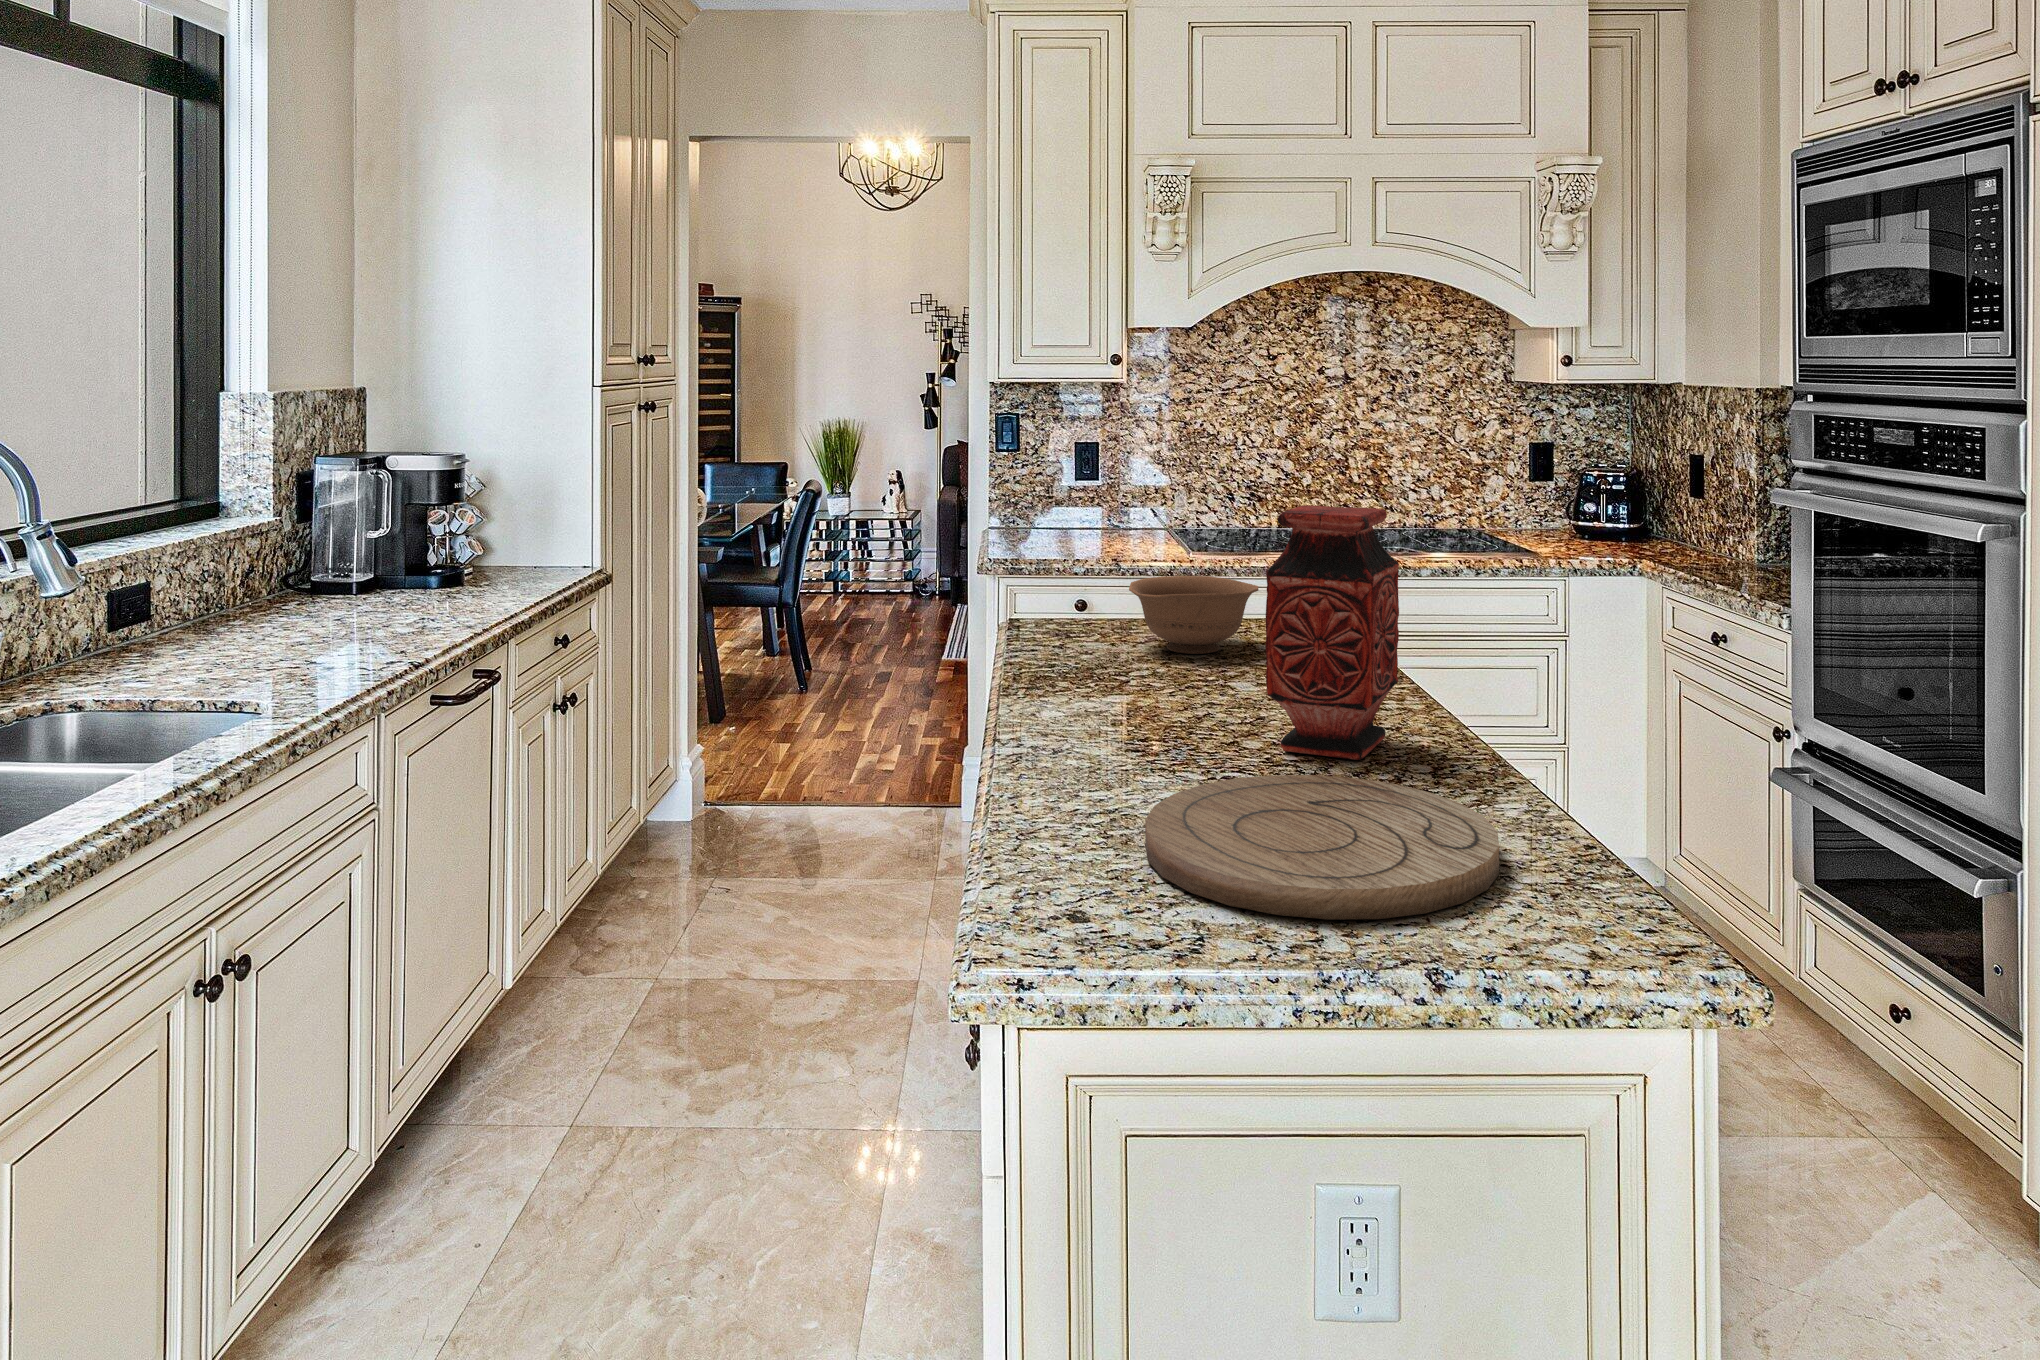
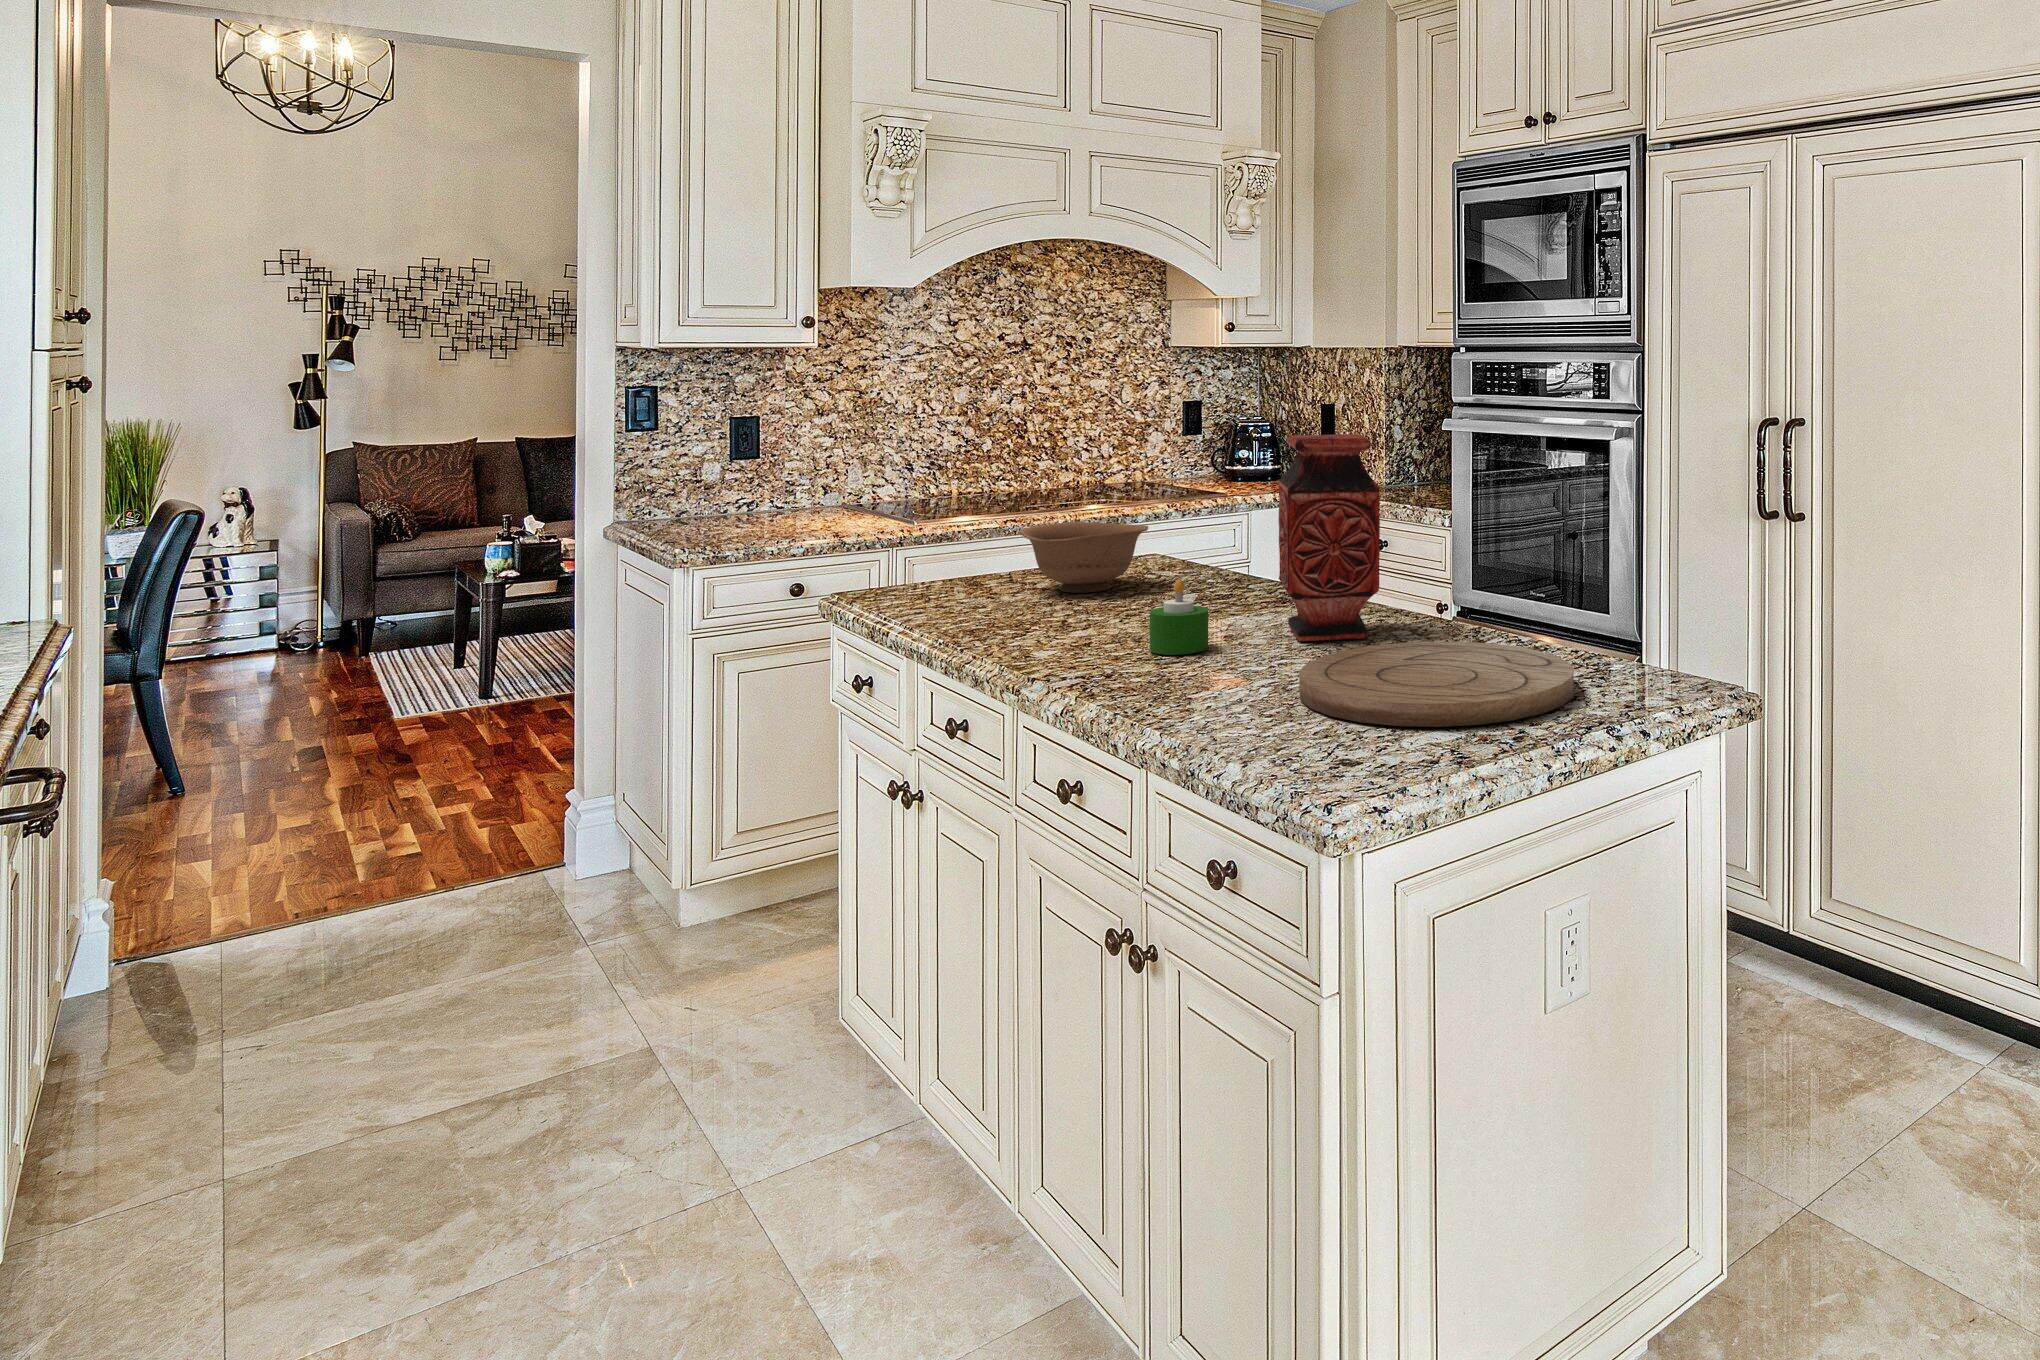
candle: none [1123,660,1187,745] -> present [1150,579,1208,655]

